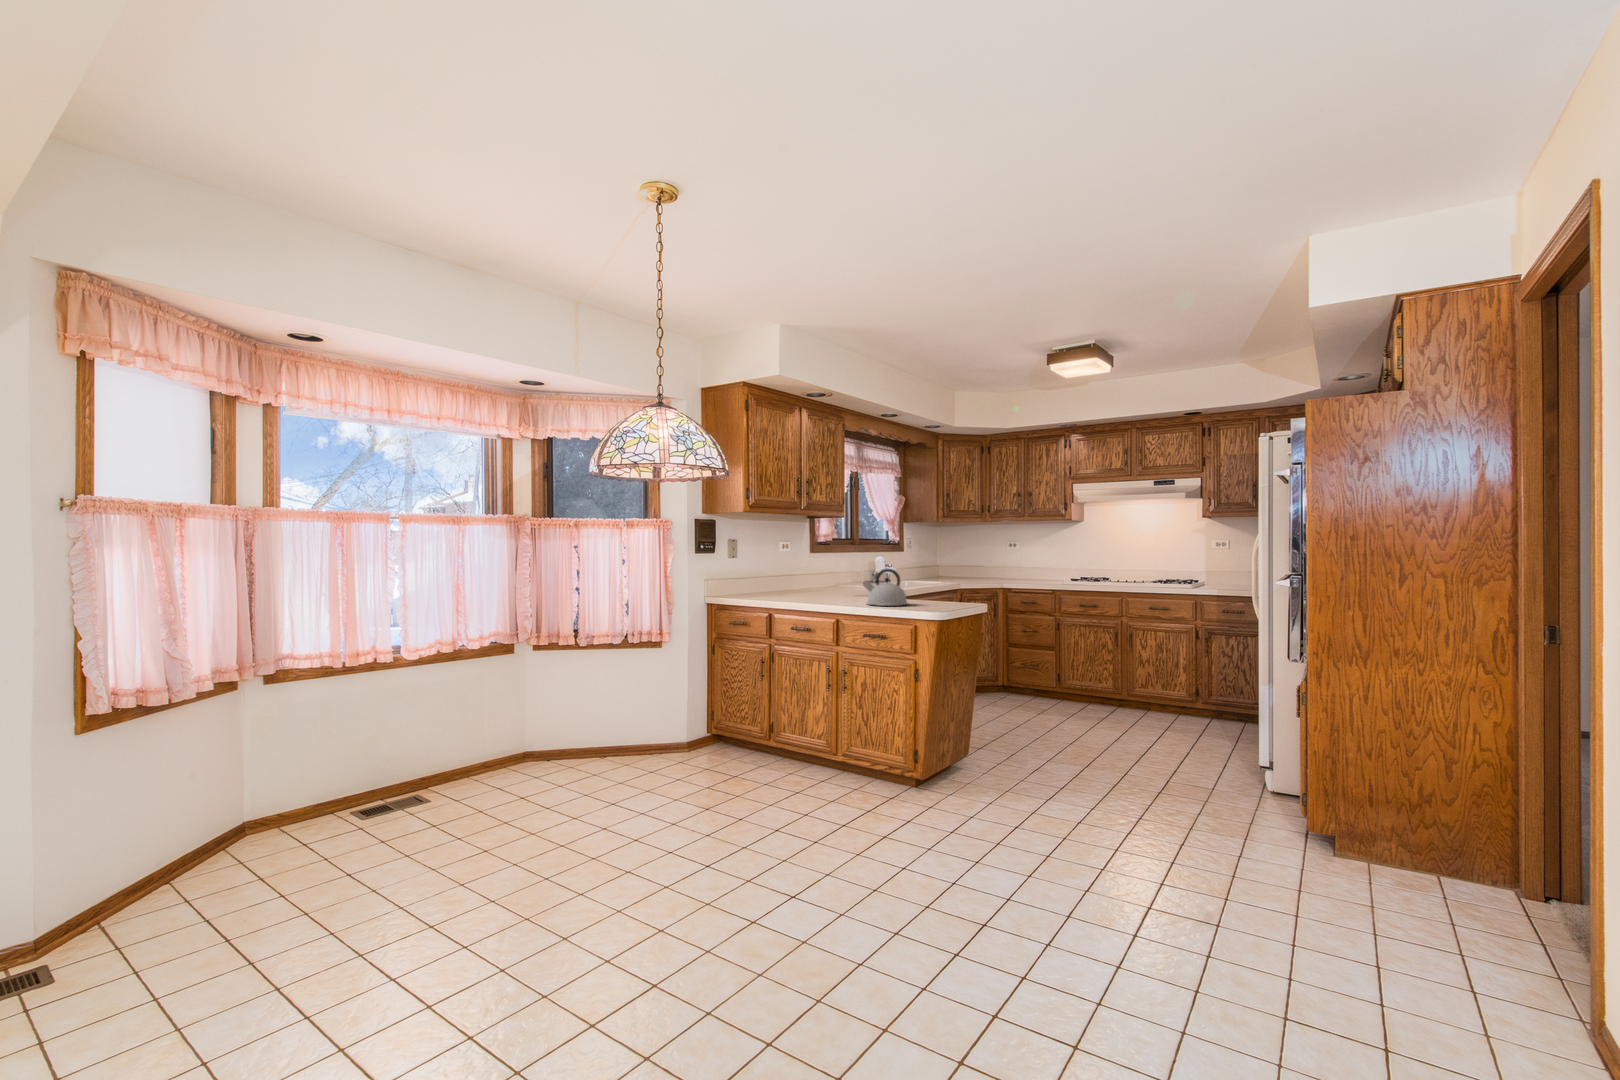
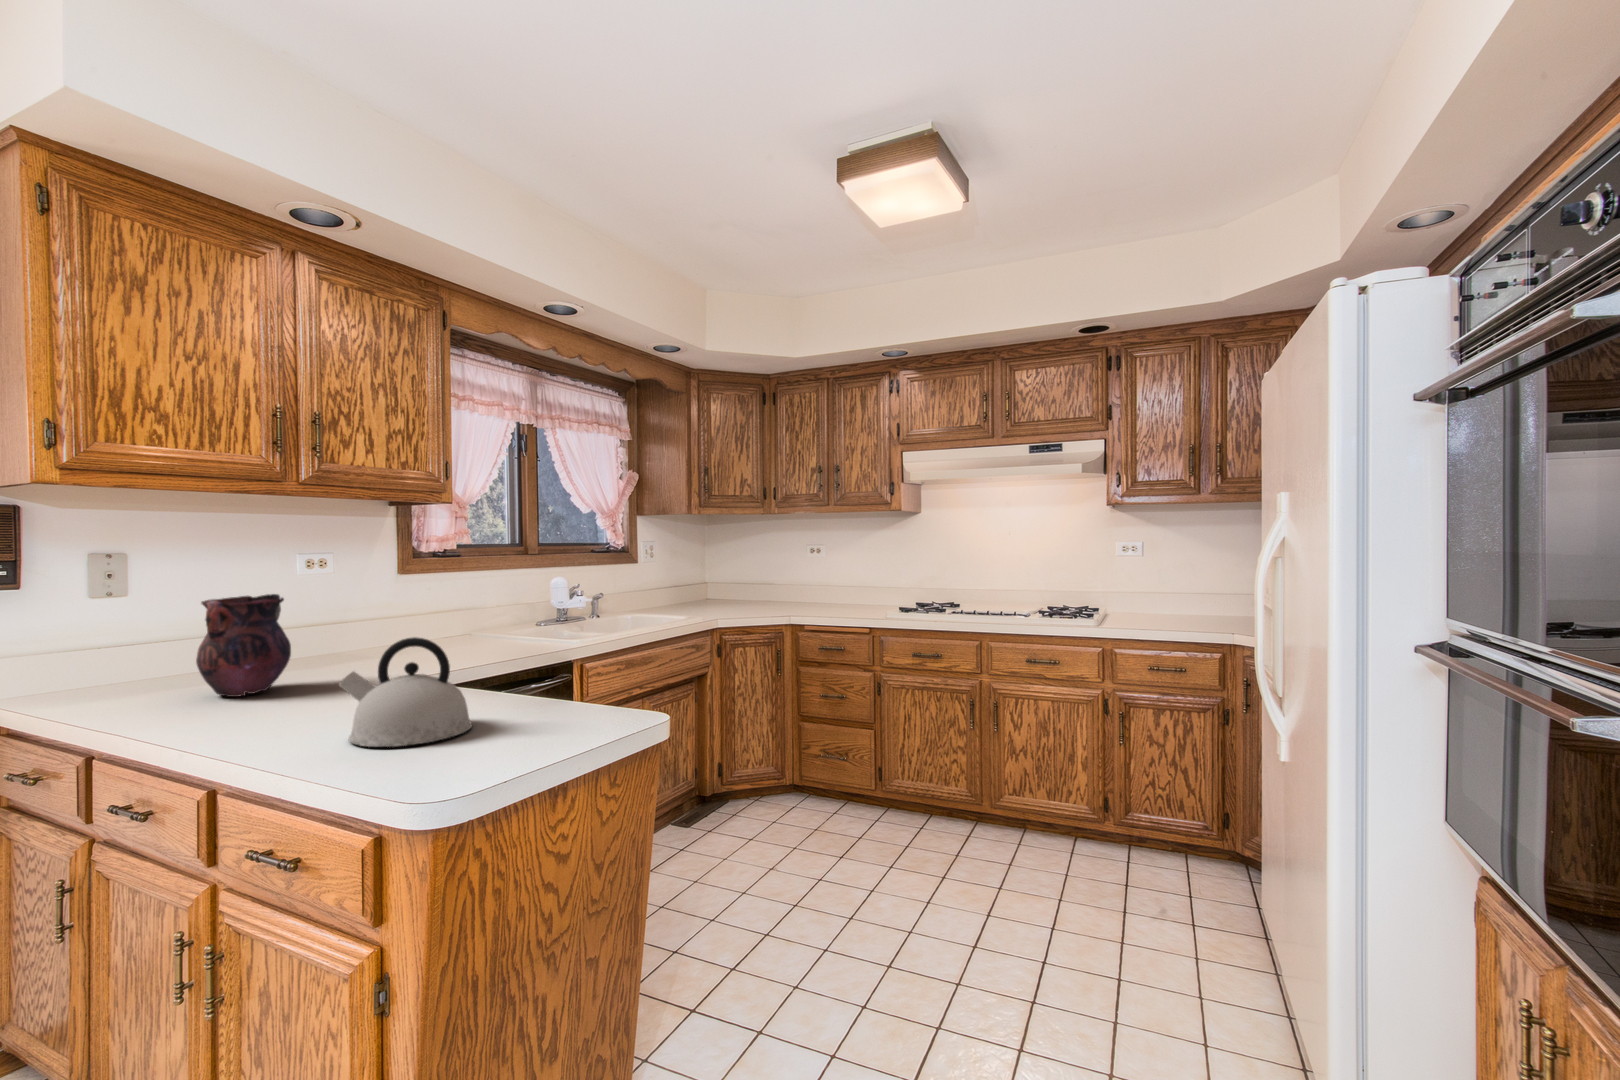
vase: none [774,556,806,597] -> present [196,594,291,697]

